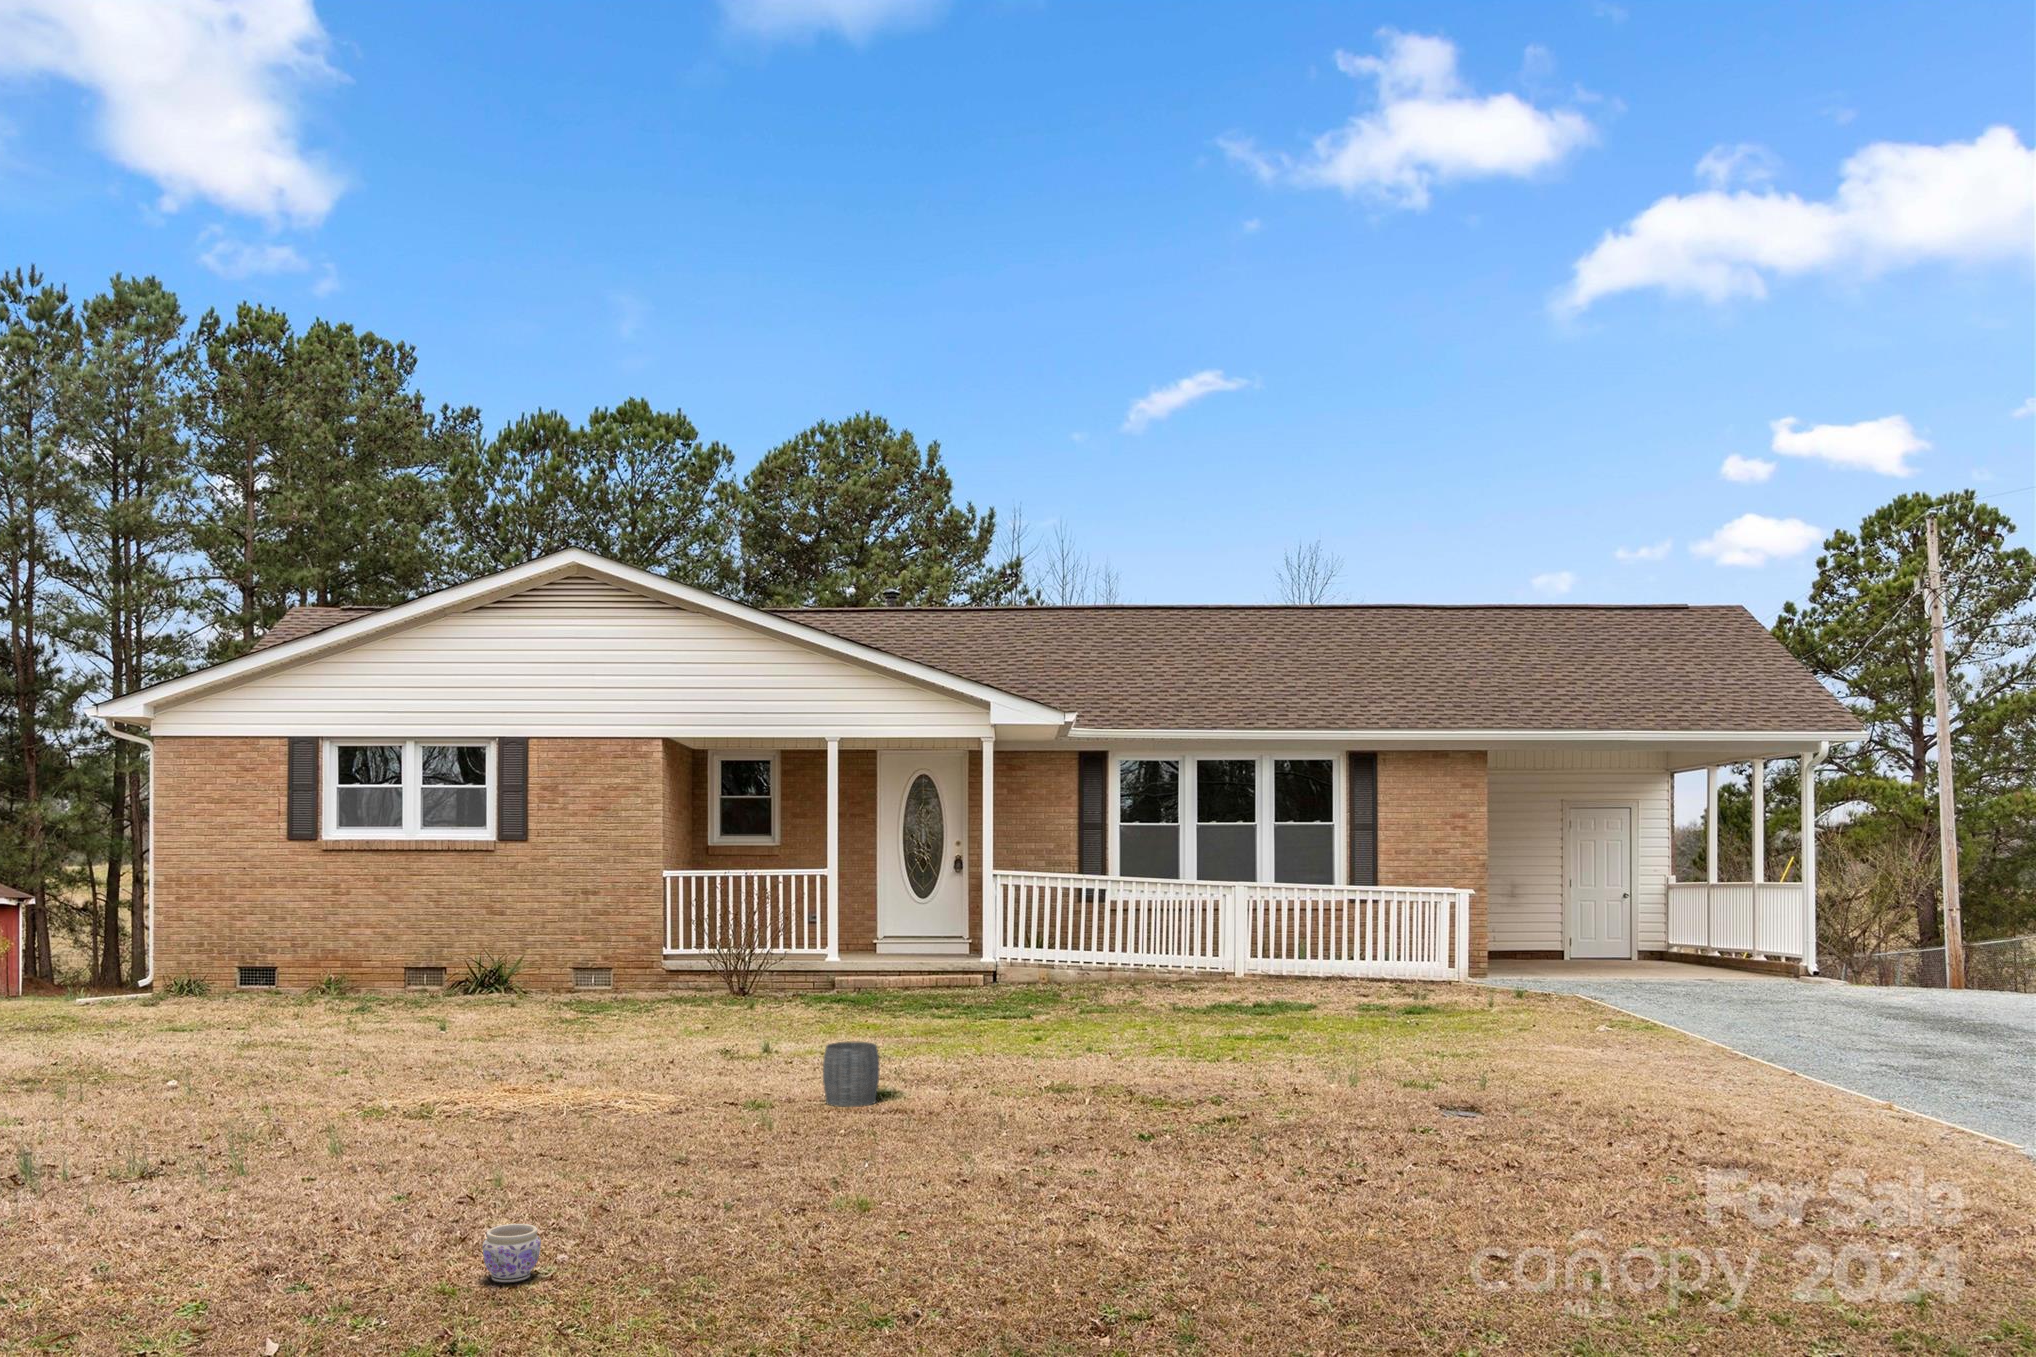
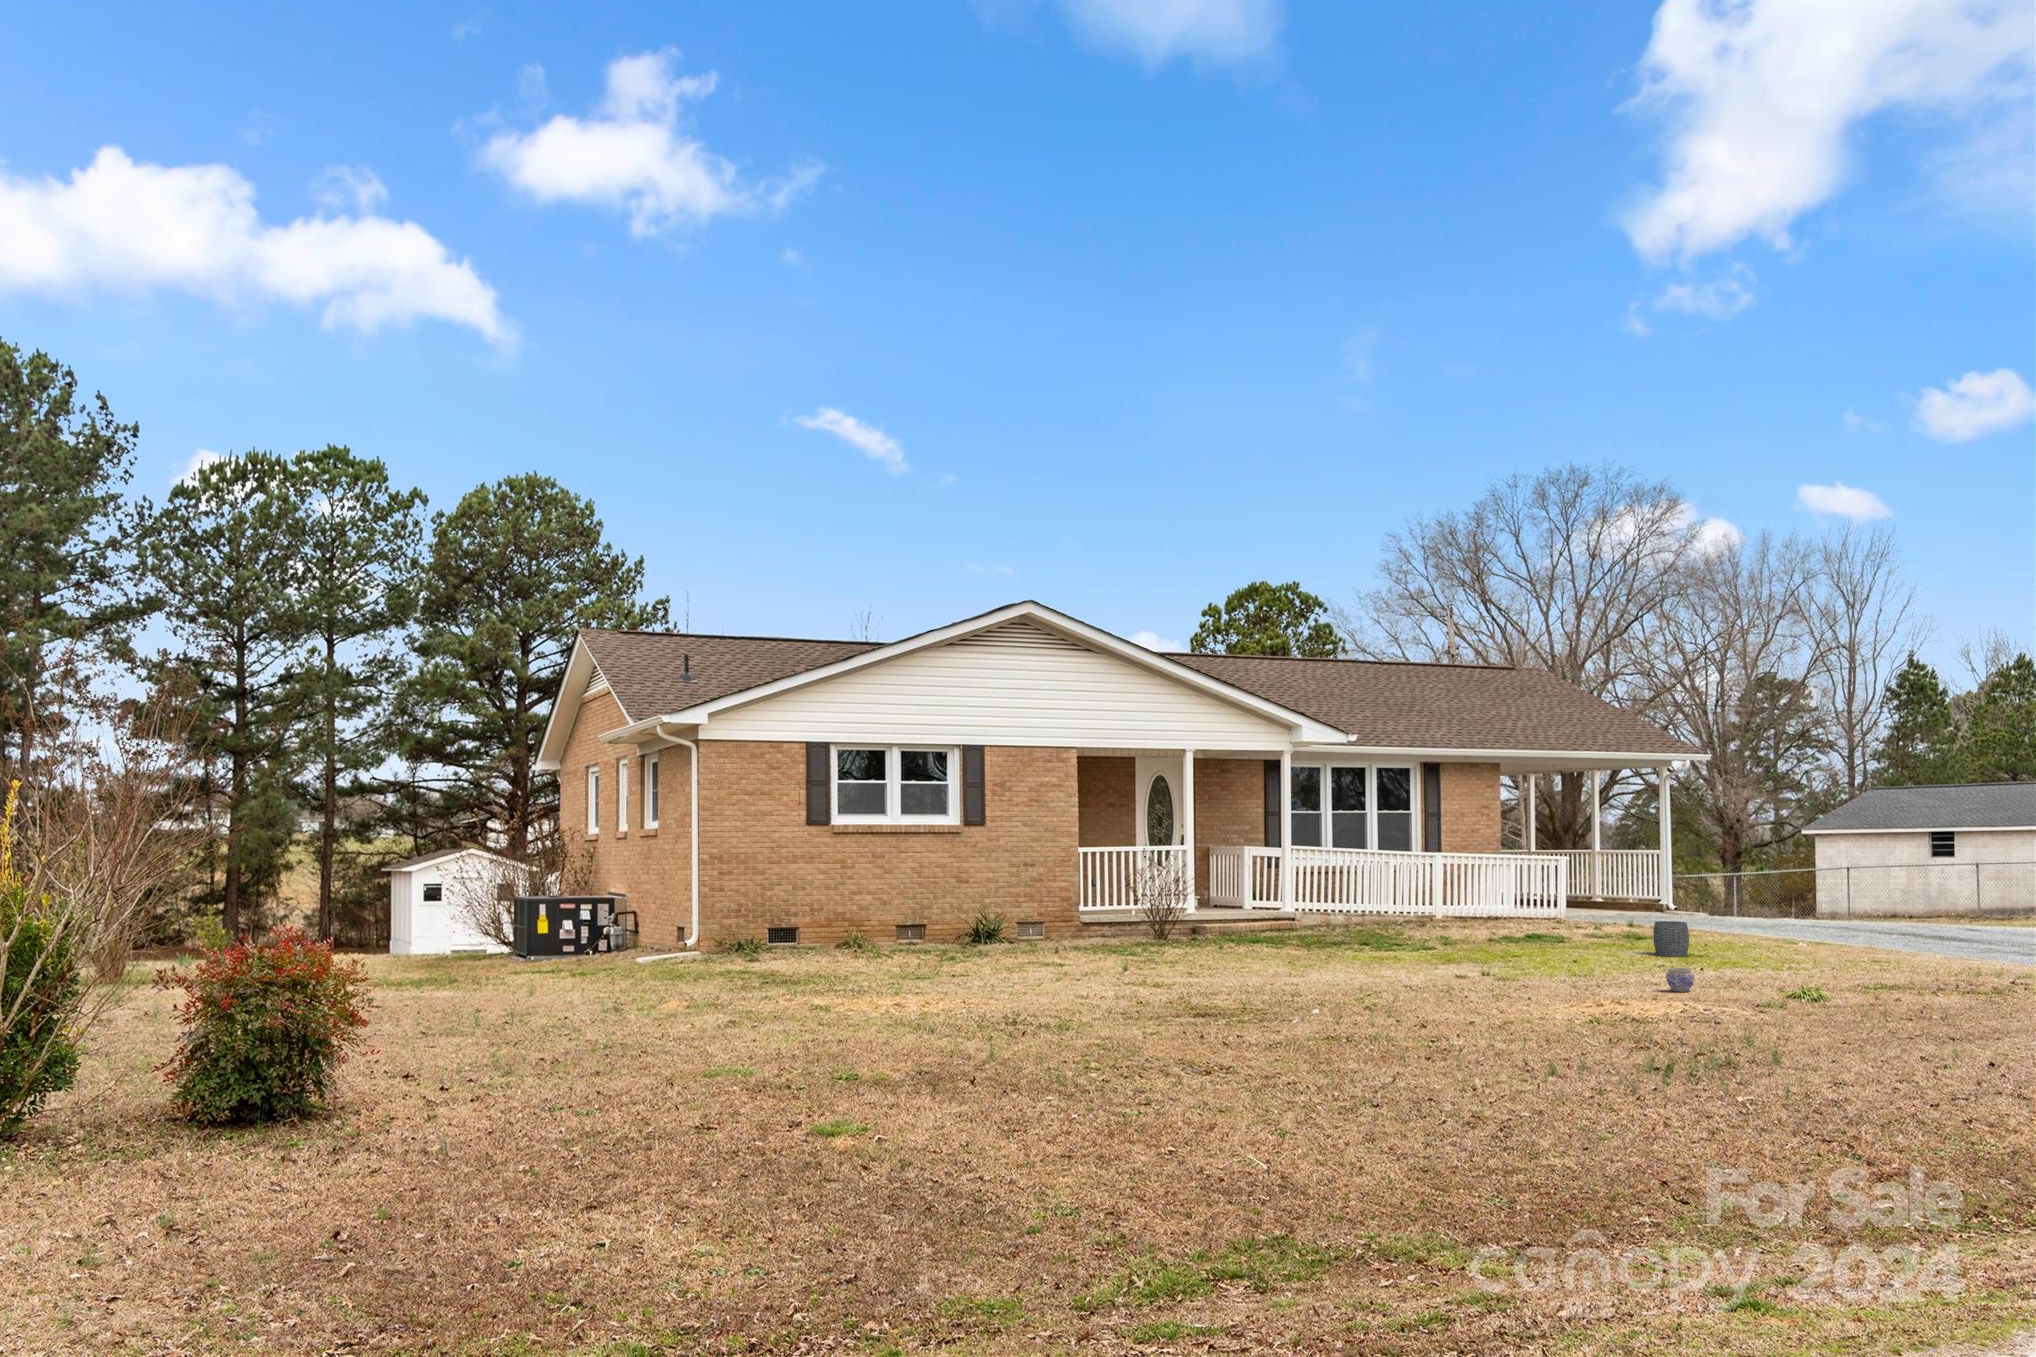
planter: present [482,1224,541,1284] -> present [1666,968,1694,992]

